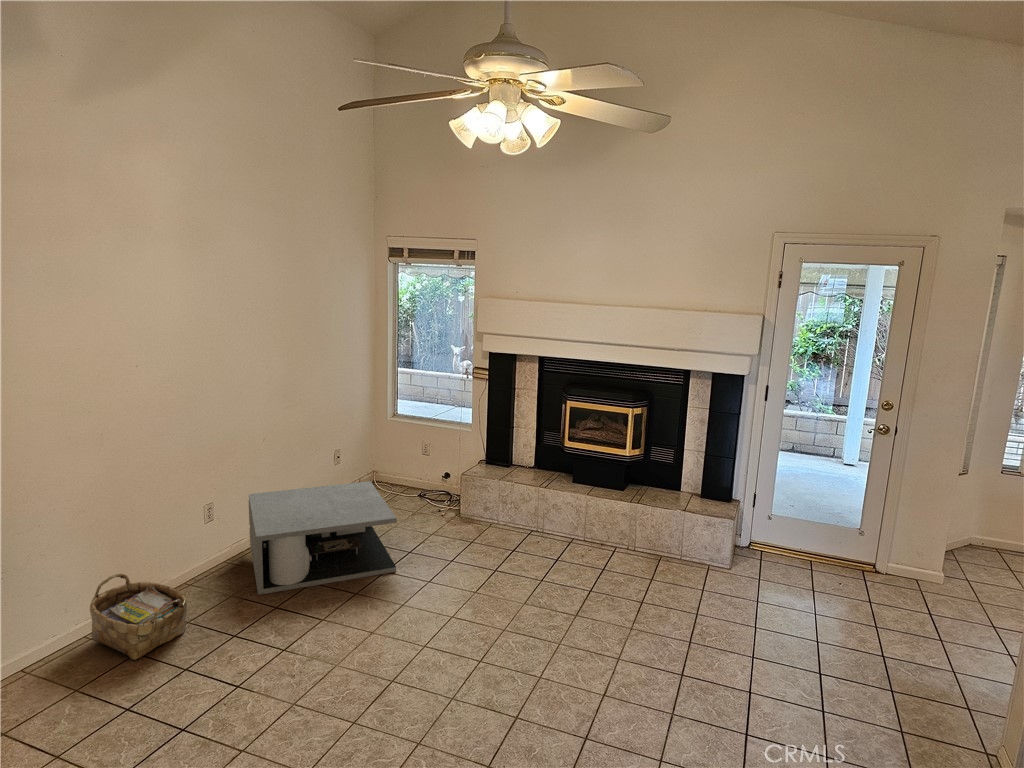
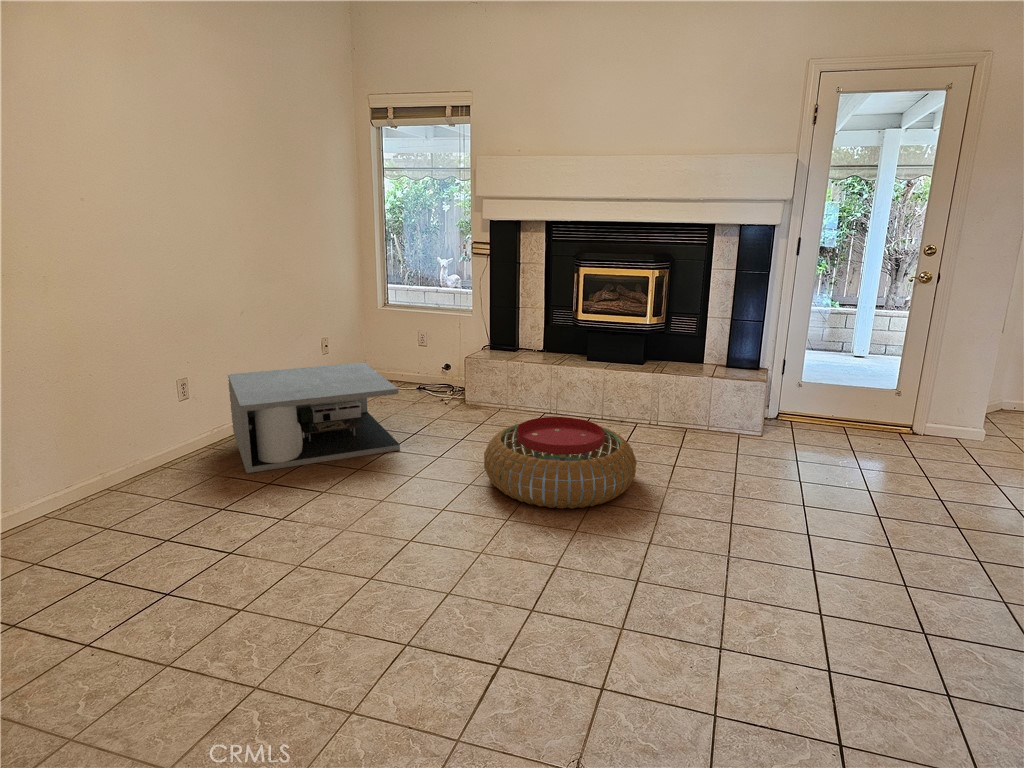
pouf: none [467,553,603,649] -> present [484,417,637,509]
woven basket: present [90,574,187,660] -> none [50,442,165,532]

